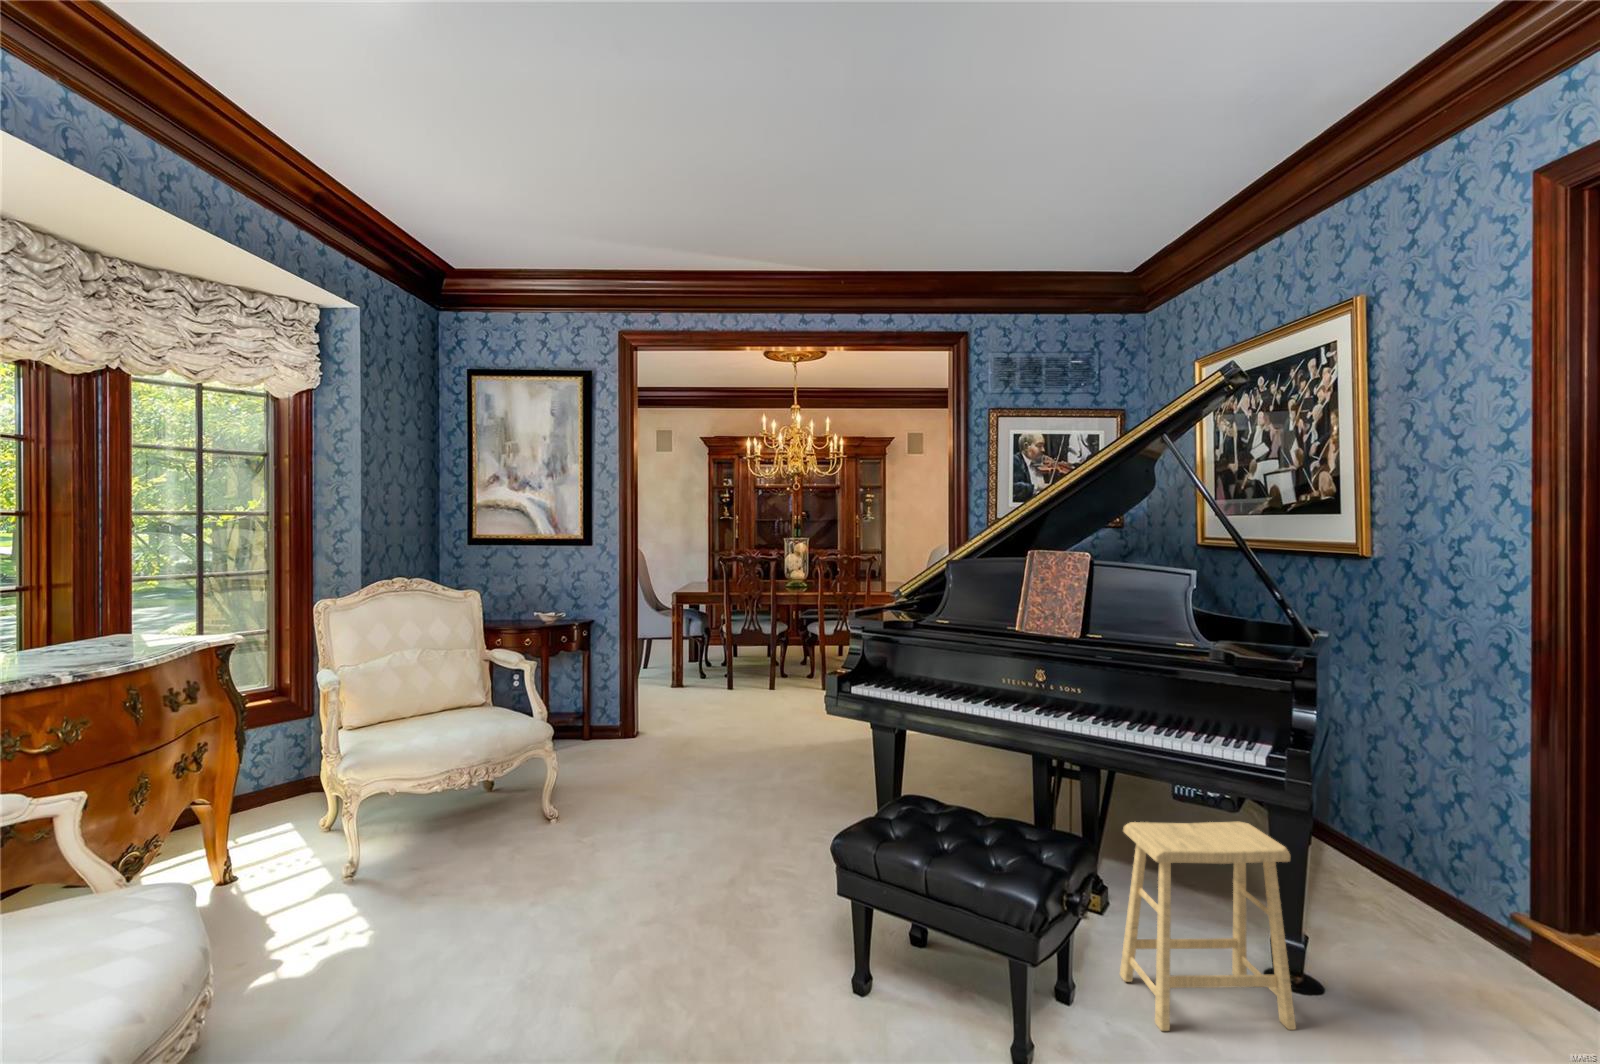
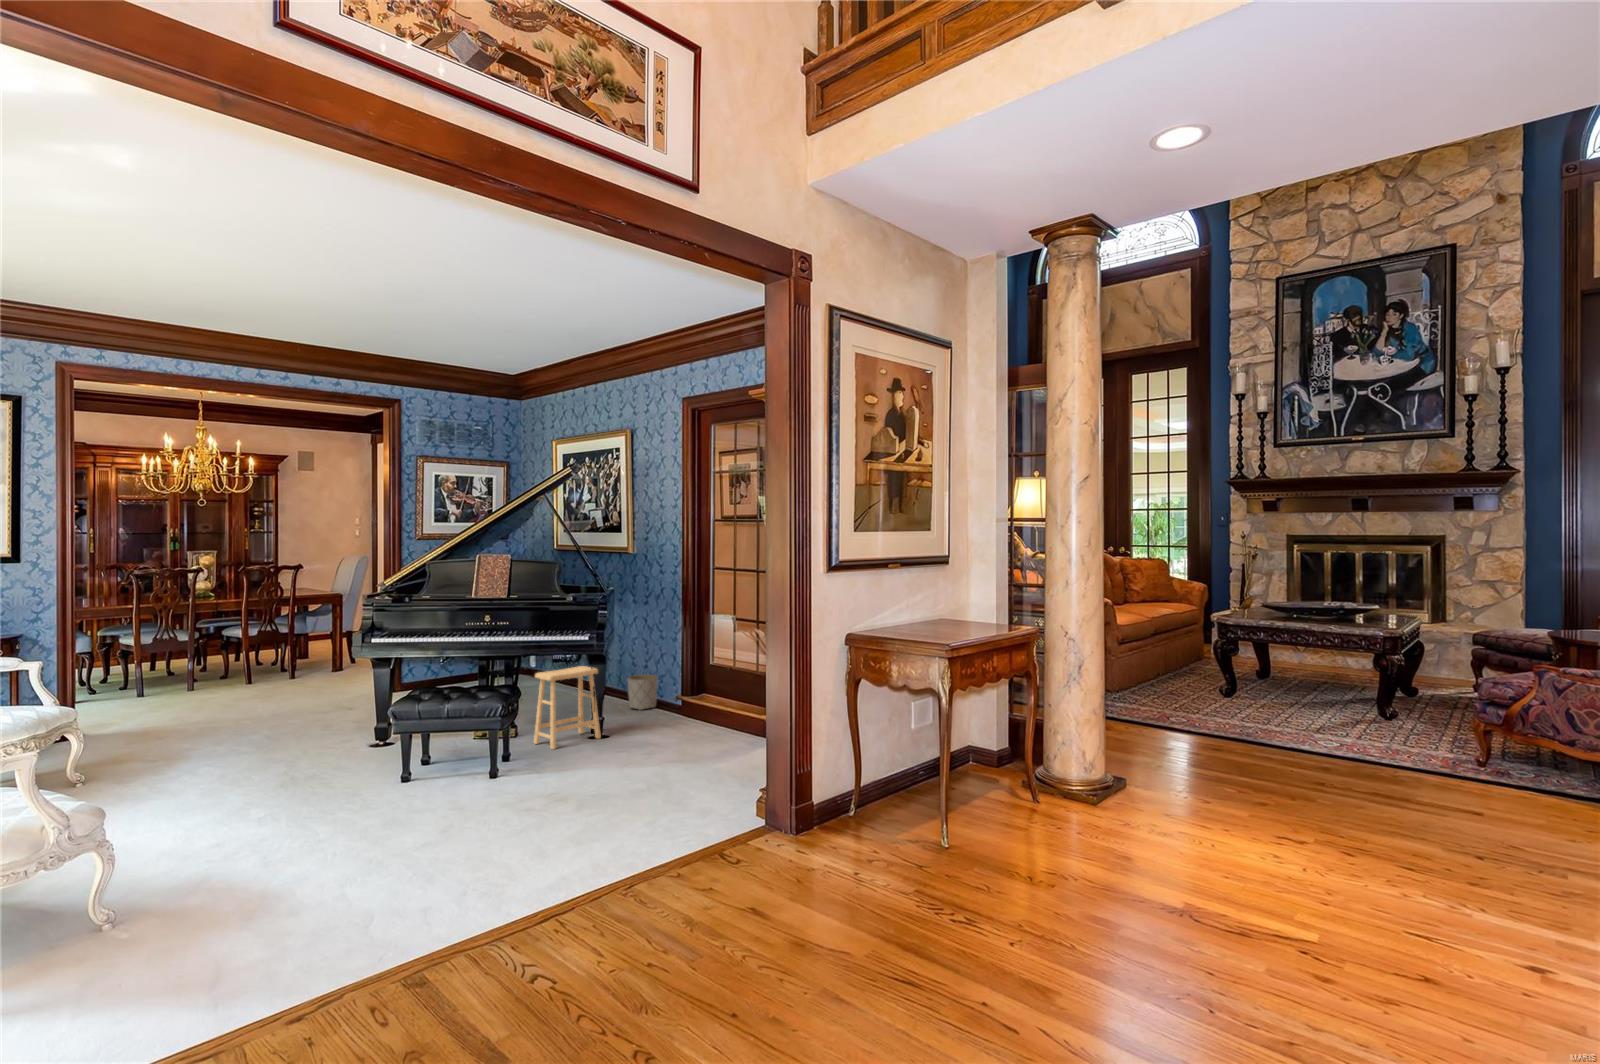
planter: none [1359,830,1448,928] -> present [628,675,657,710]

